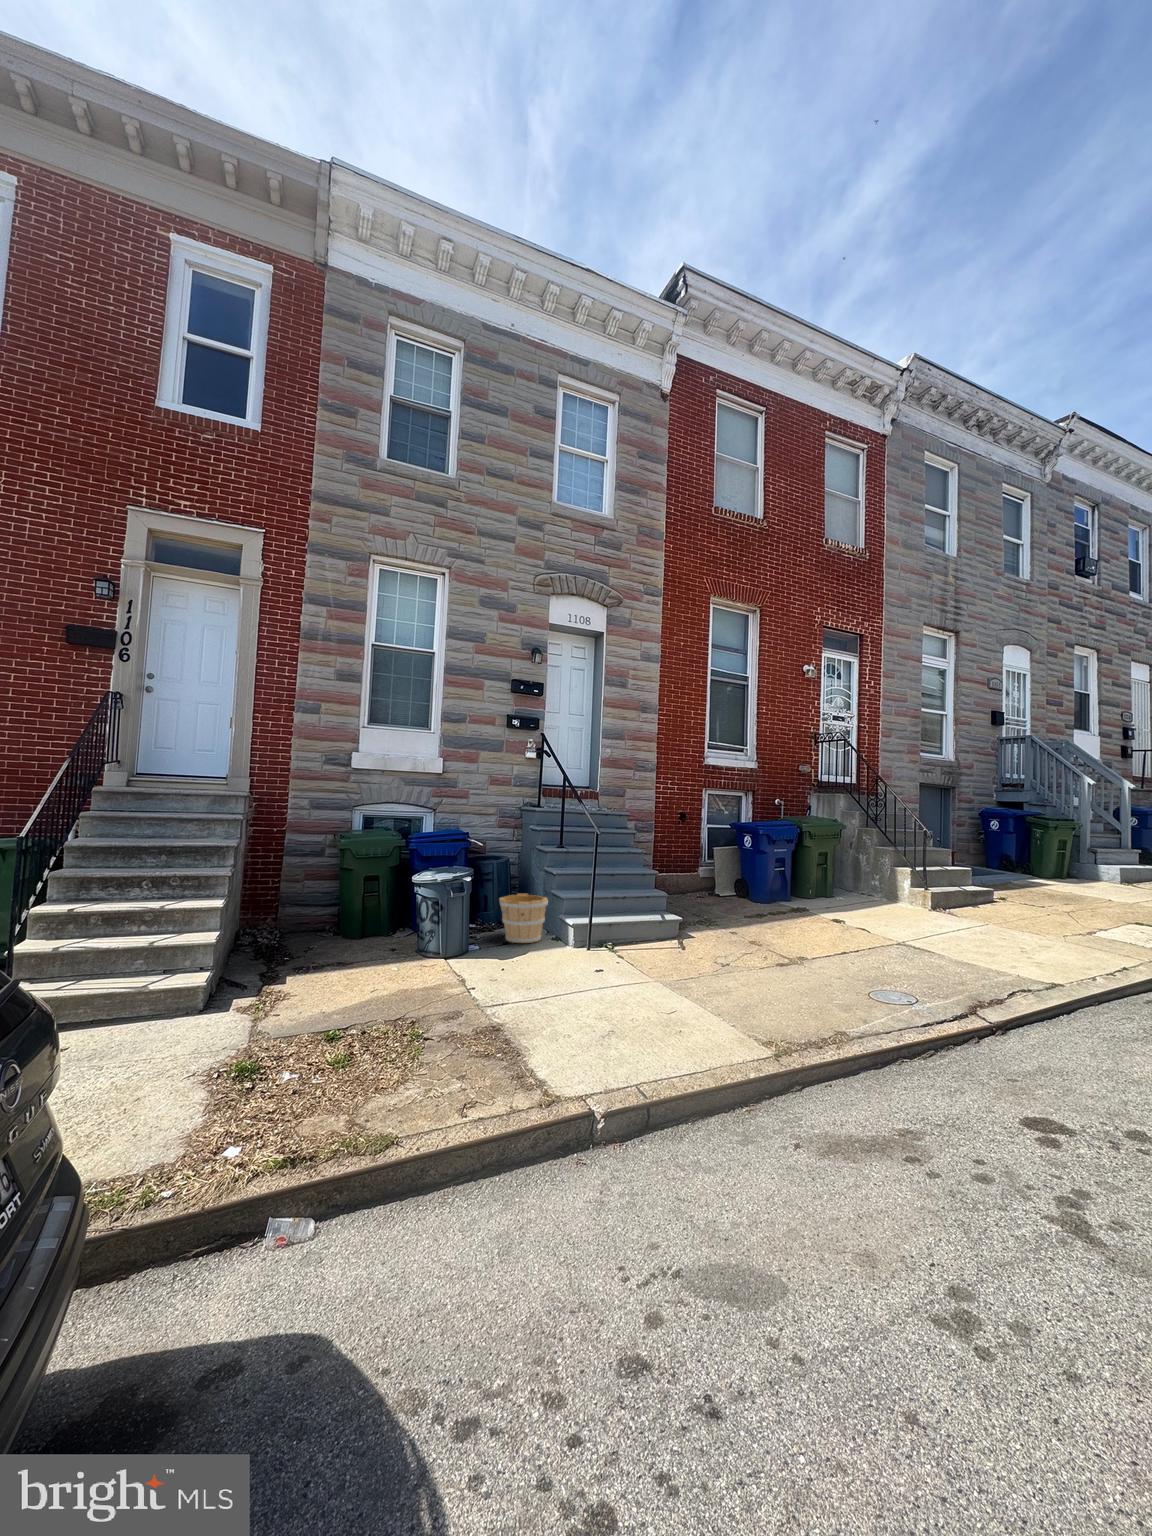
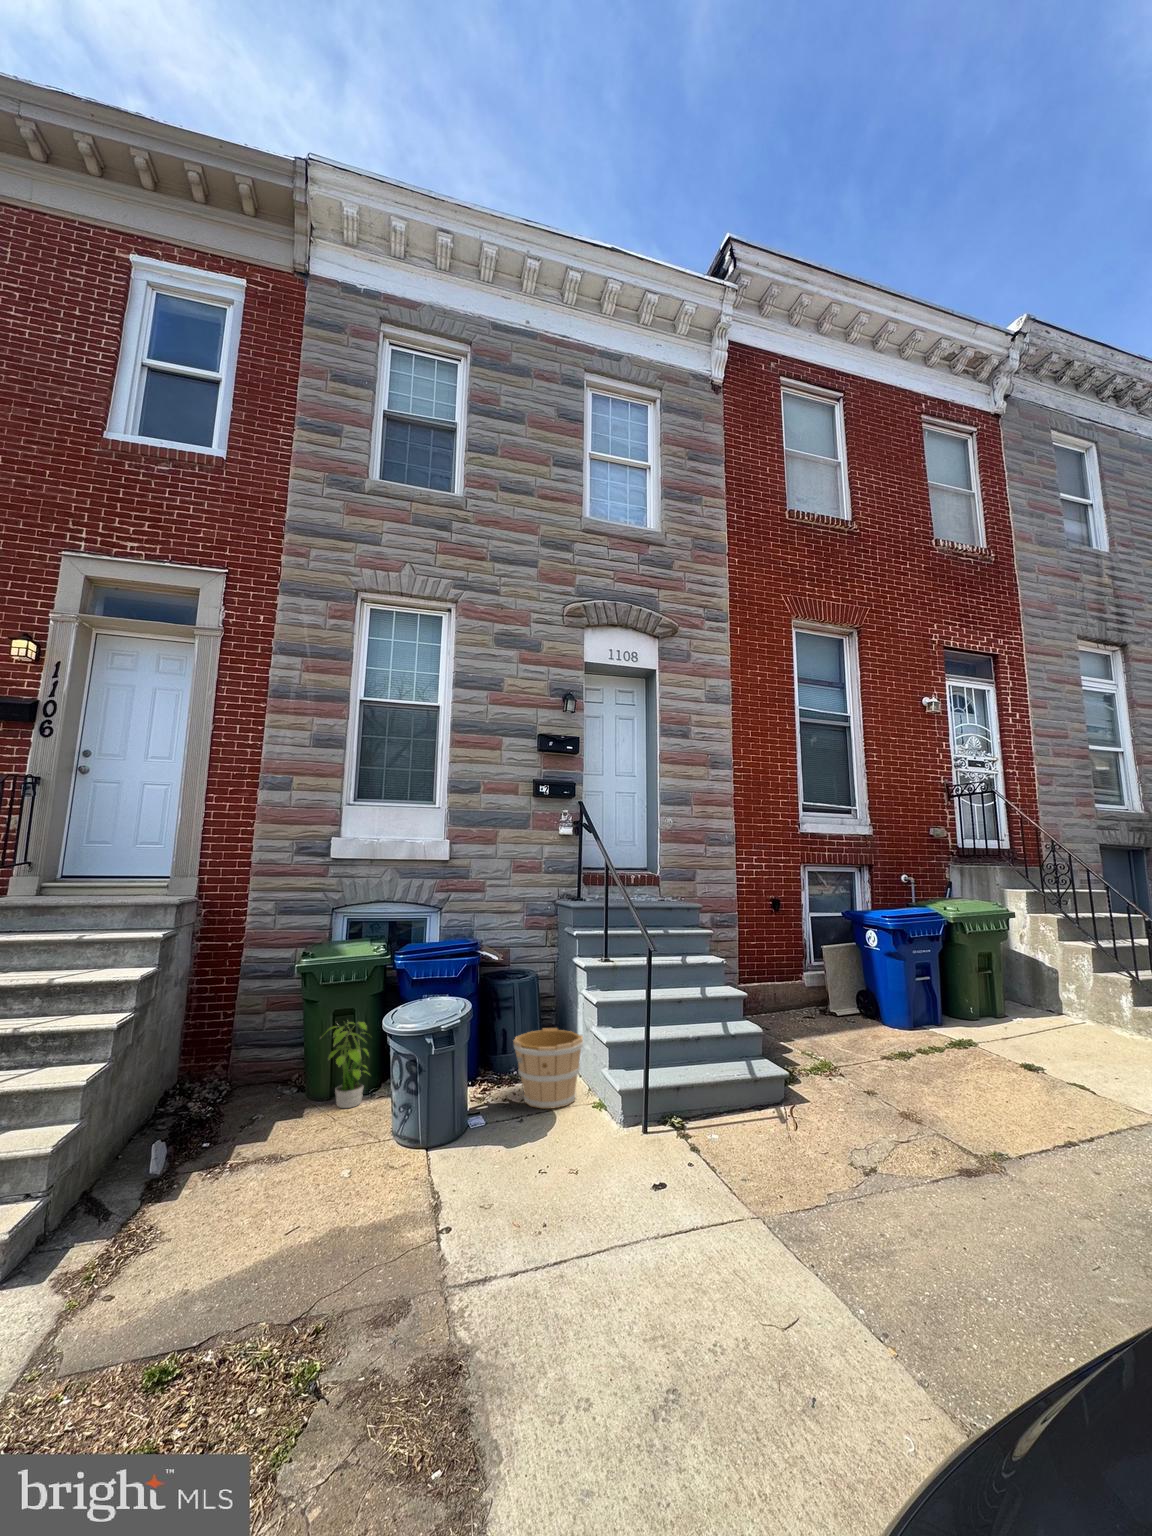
potted plant: none [359,884,396,943] -> present [328,1022,370,1108]

